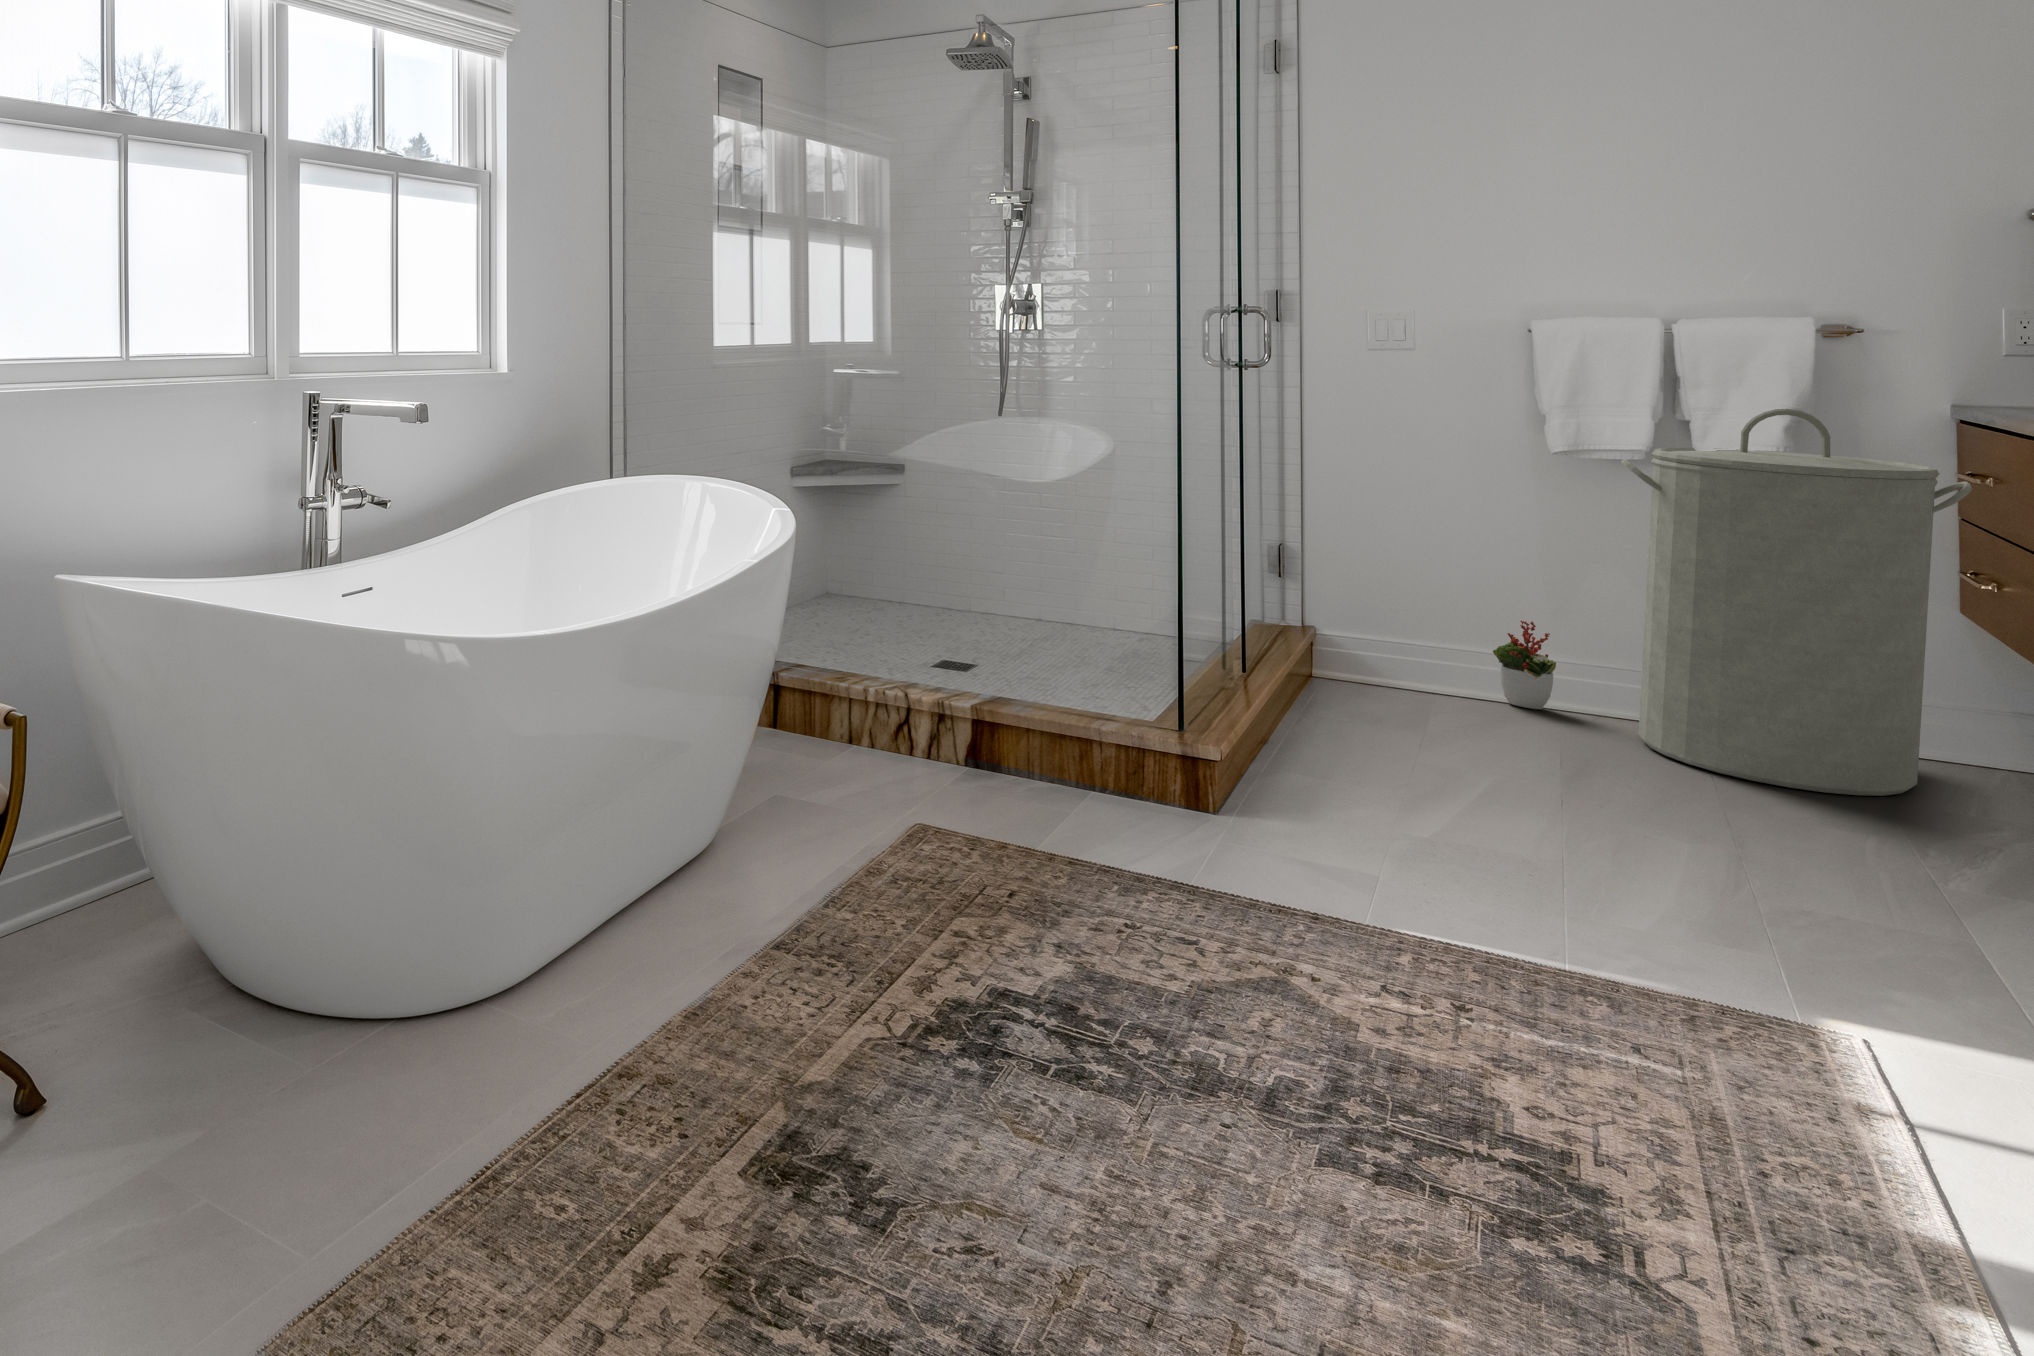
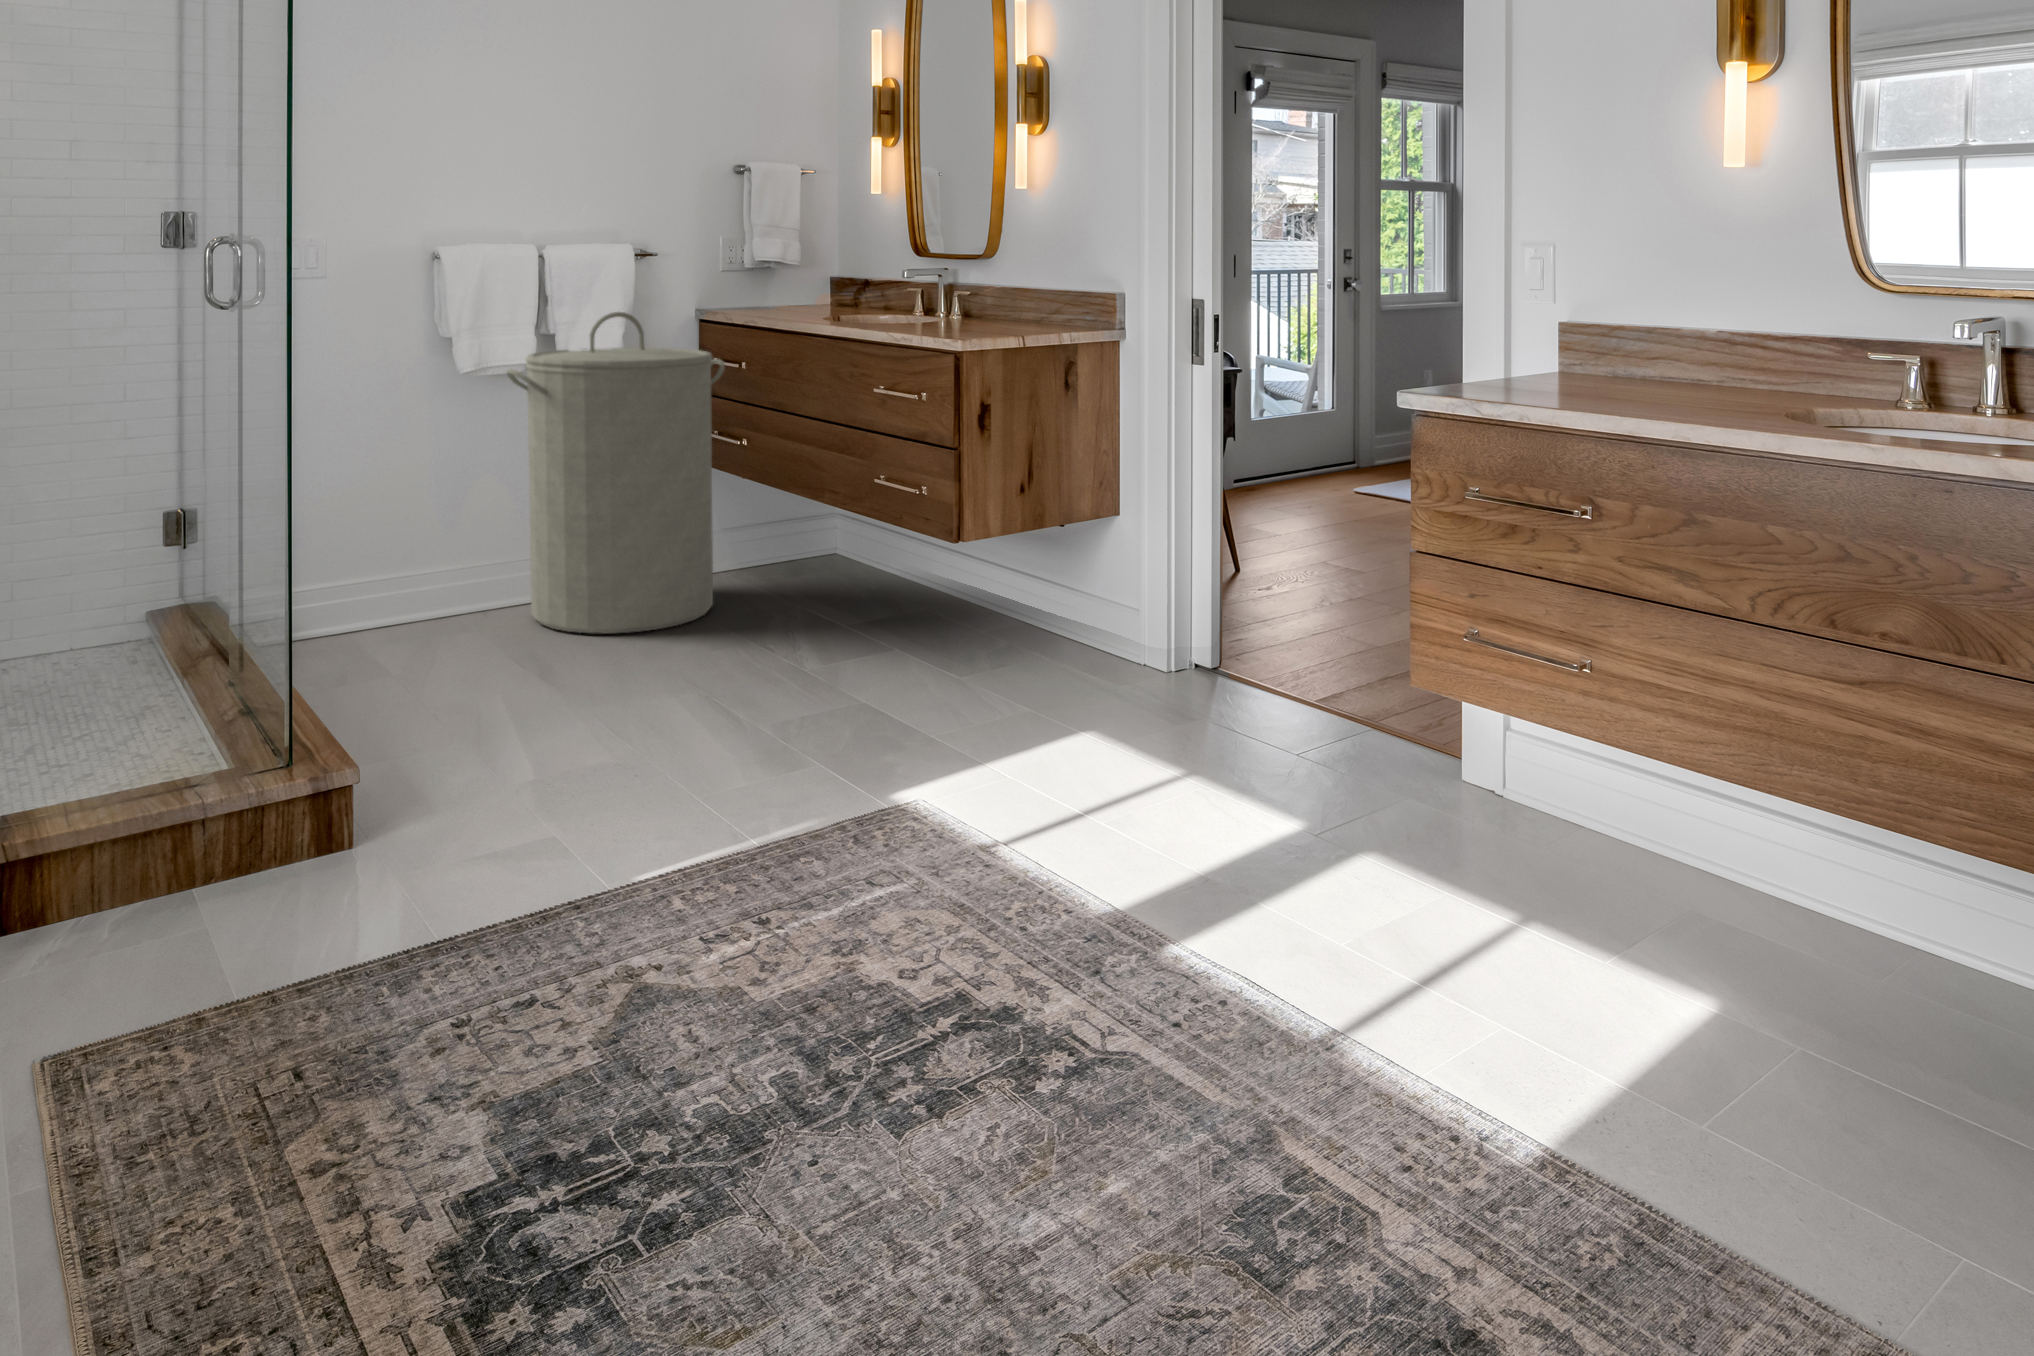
decorative plant: present [1493,620,1556,709] -> none [396,537,453,625]

